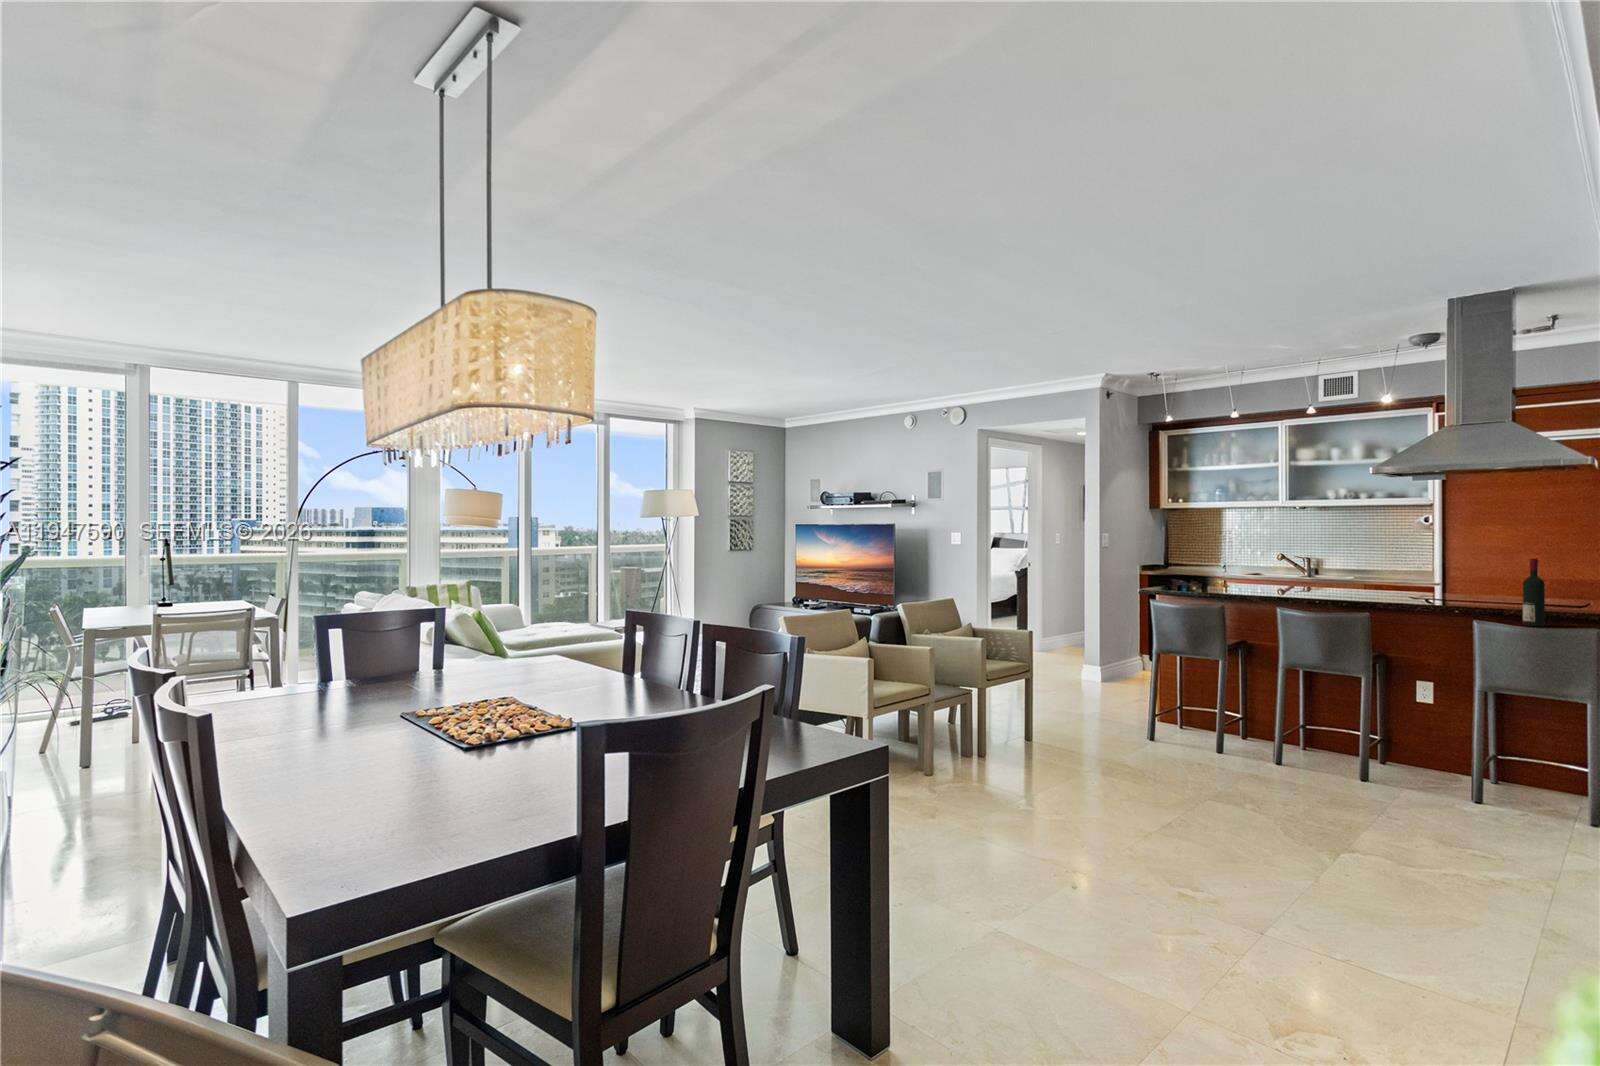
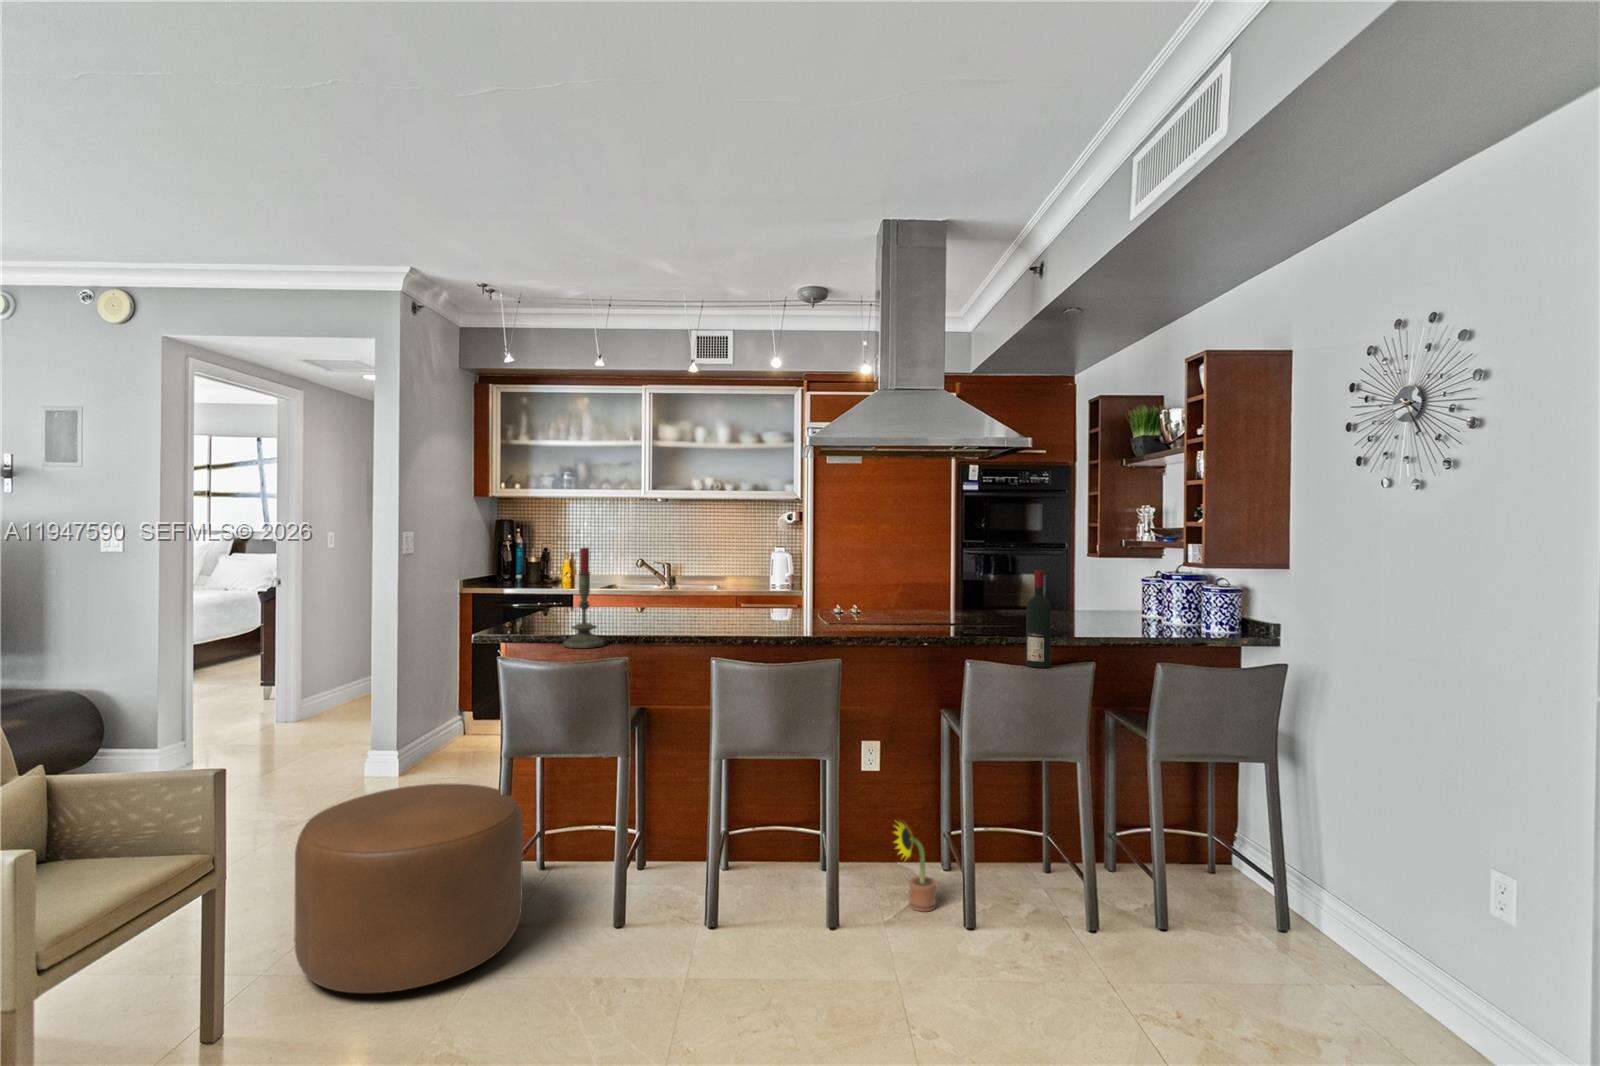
candle: none [1193,541,1218,600] -> present [563,547,604,648]
ottoman: none [1059,664,1167,748] -> present [294,784,523,993]
decorative plant: none [1425,725,1460,790] -> present [894,821,936,911]

